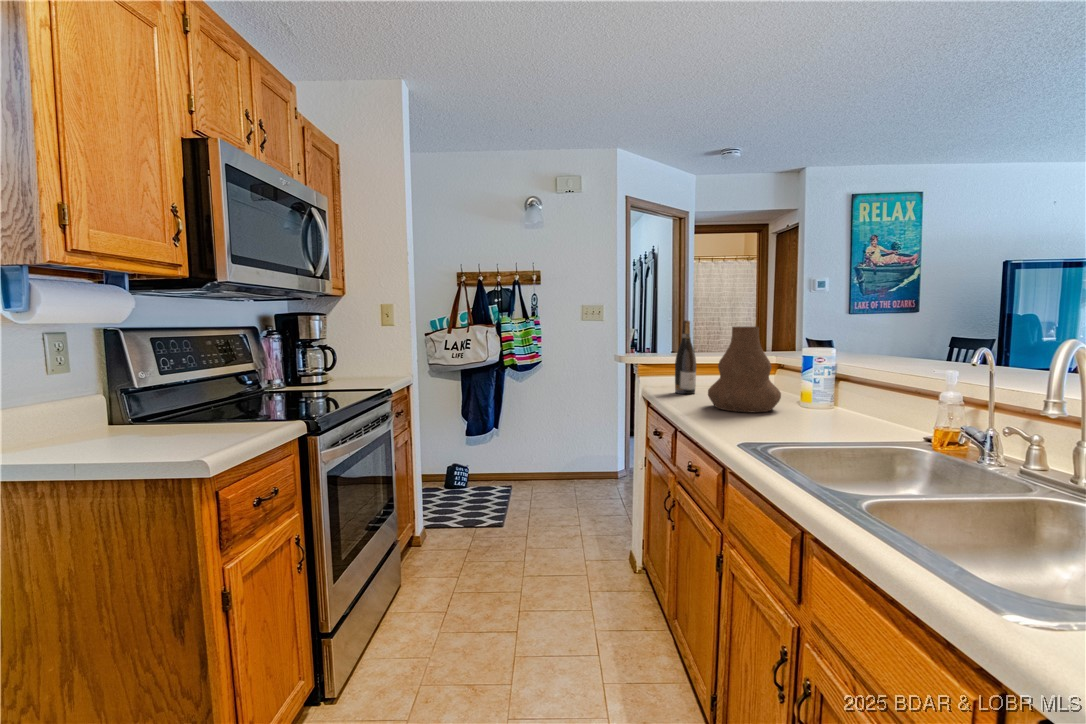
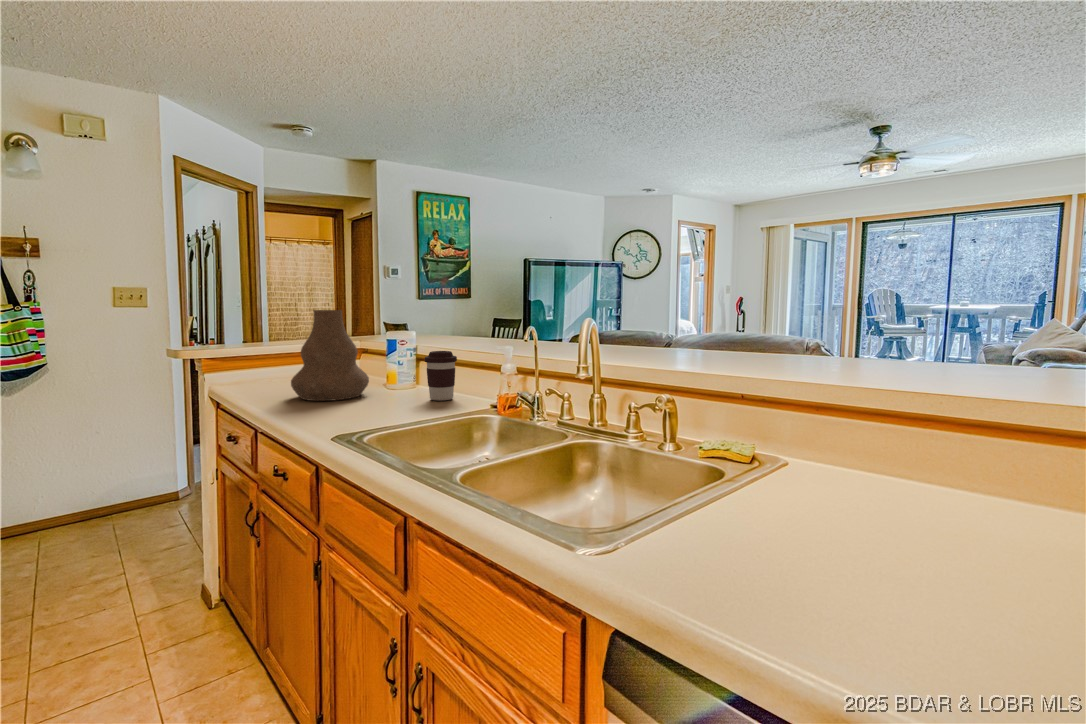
wine bottle: present [675,321,696,394] -> none [249,304,276,388]
coffee cup: none [843,372,883,426] -> present [425,351,457,401]

